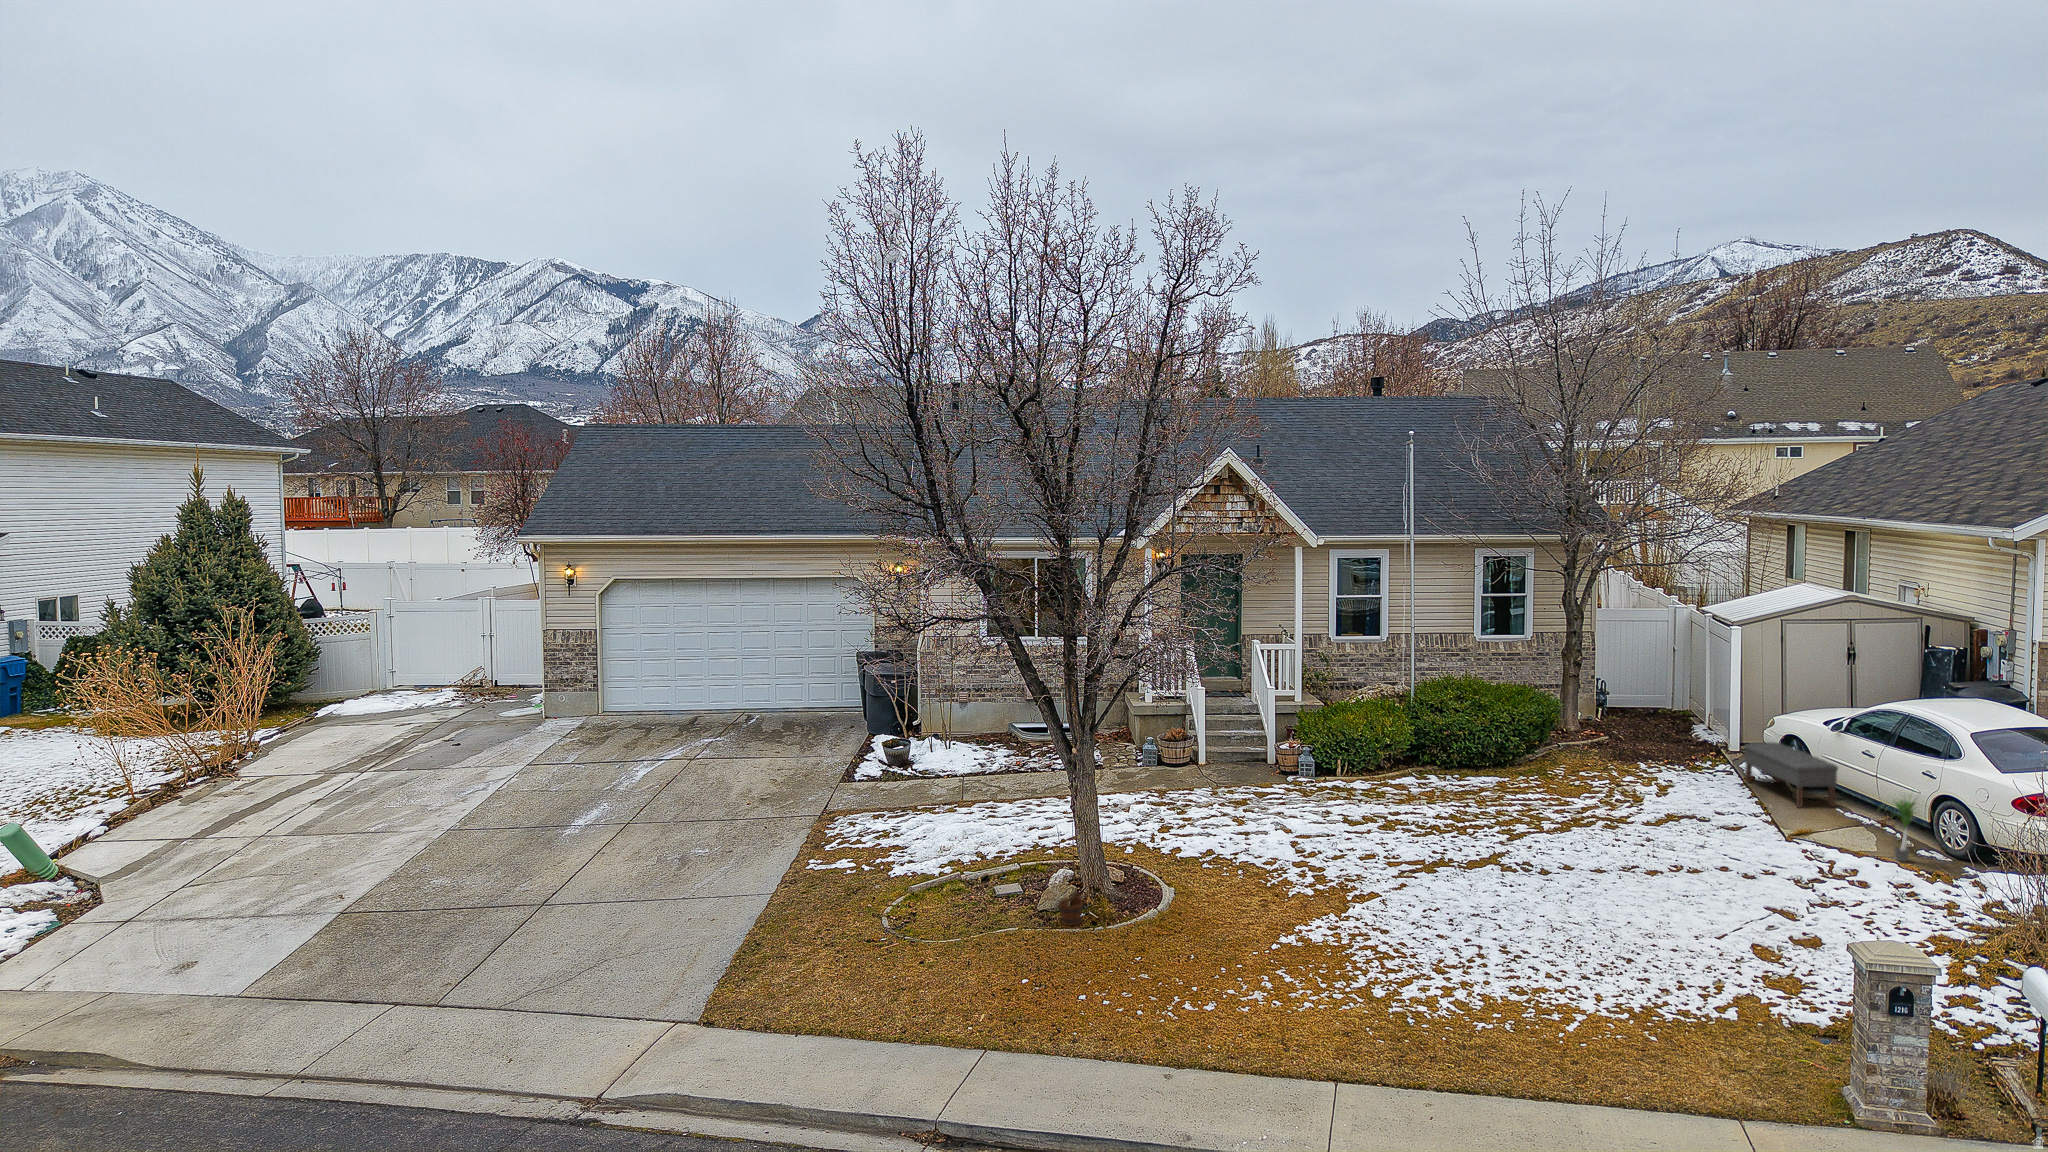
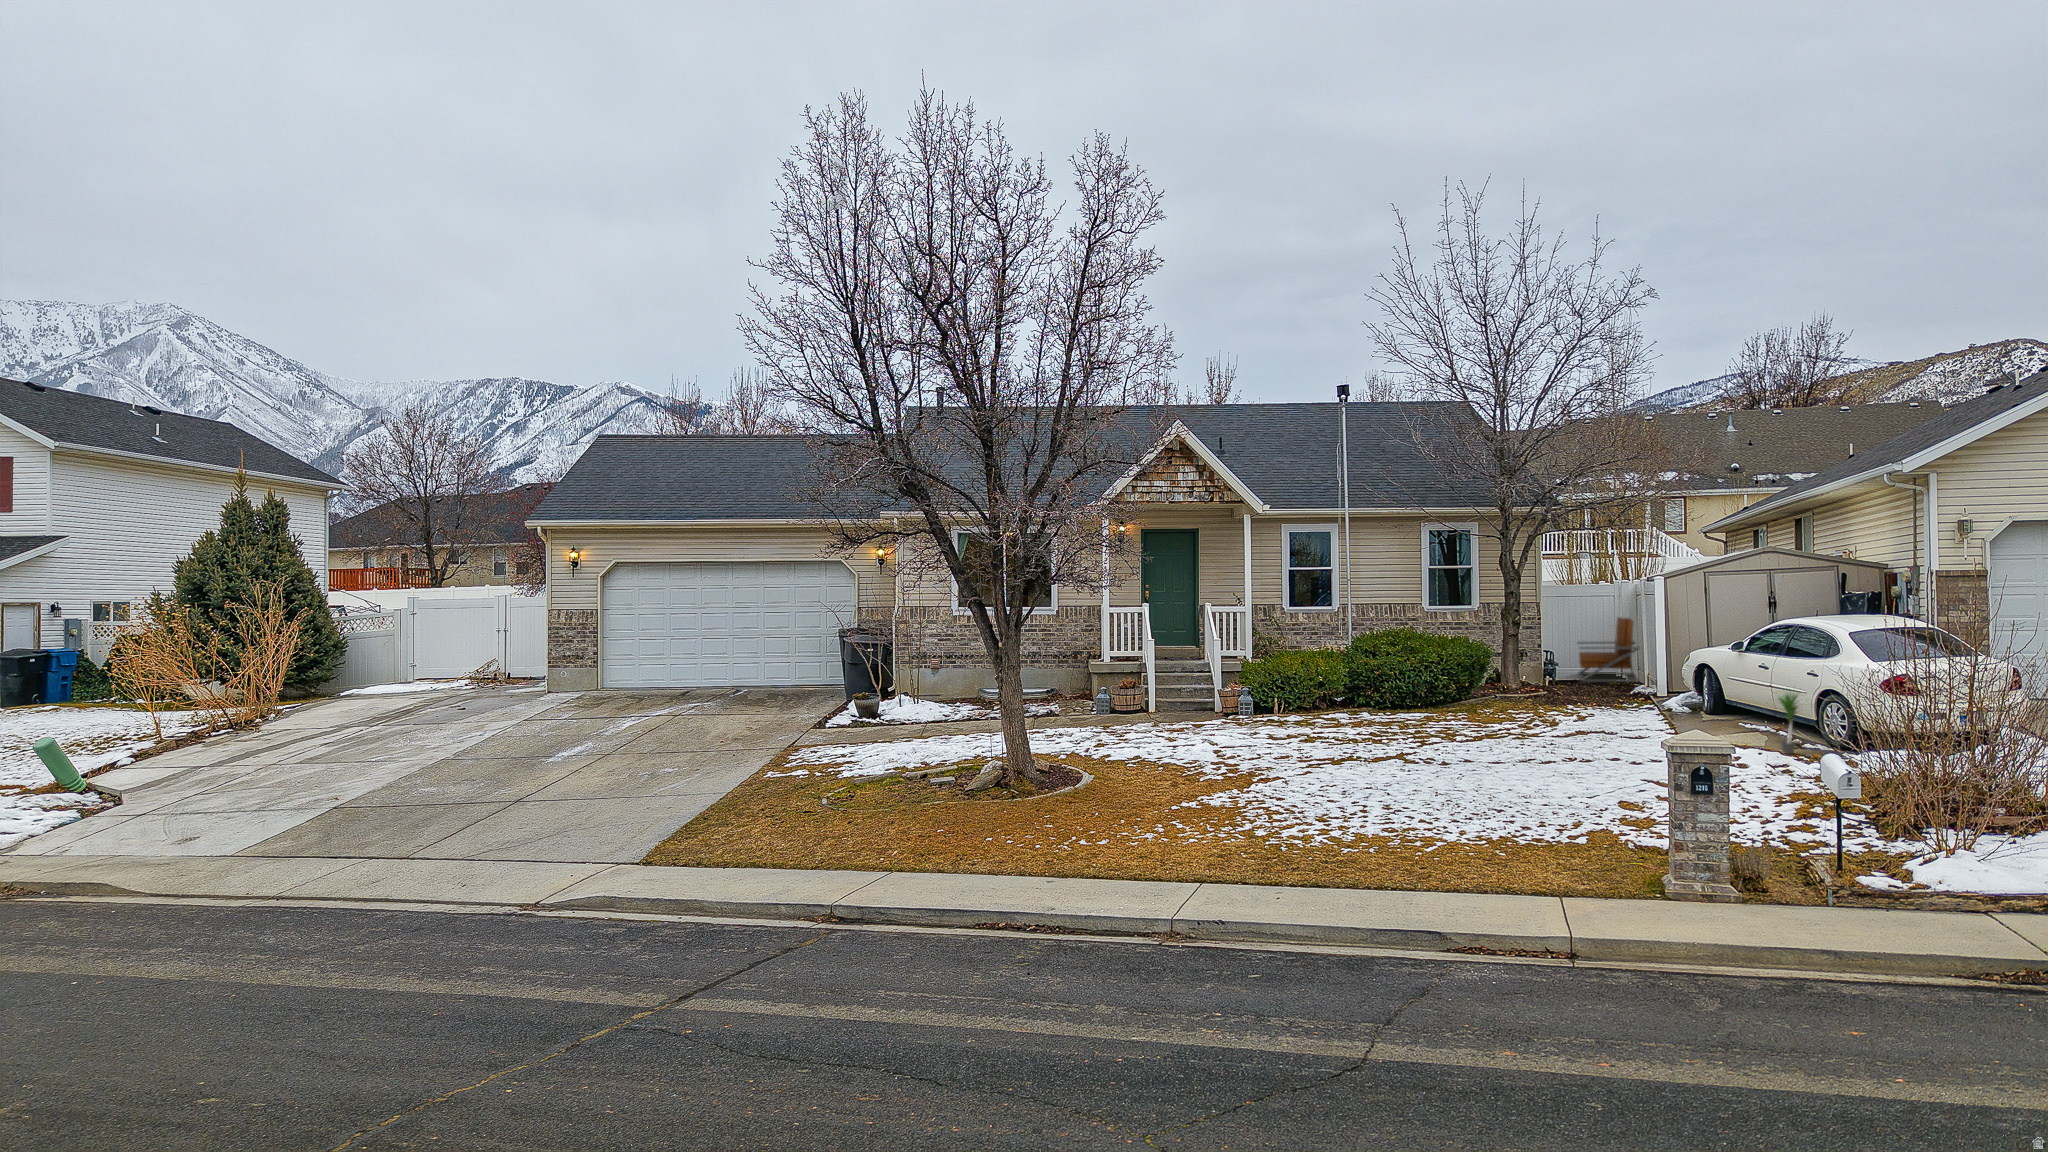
lounge chair: none [1640,656,1711,729] -> present [1578,617,1639,682]
bench: present [1744,742,1838,808] -> none [1657,673,1740,725]
wooden bucket: present [1059,882,1083,926] -> none [978,761,1001,802]

